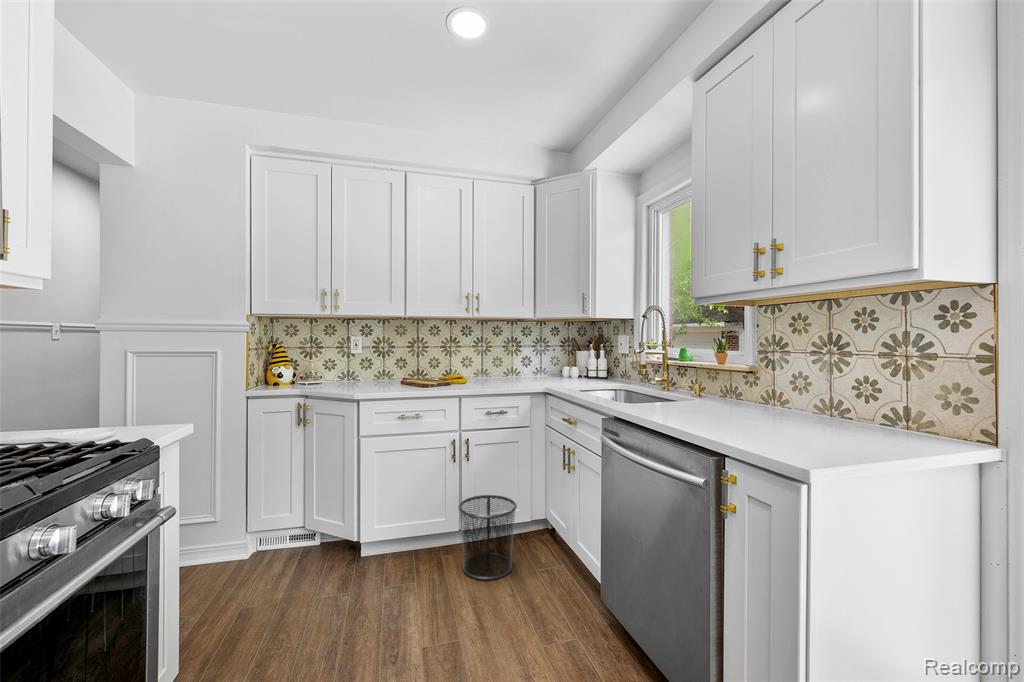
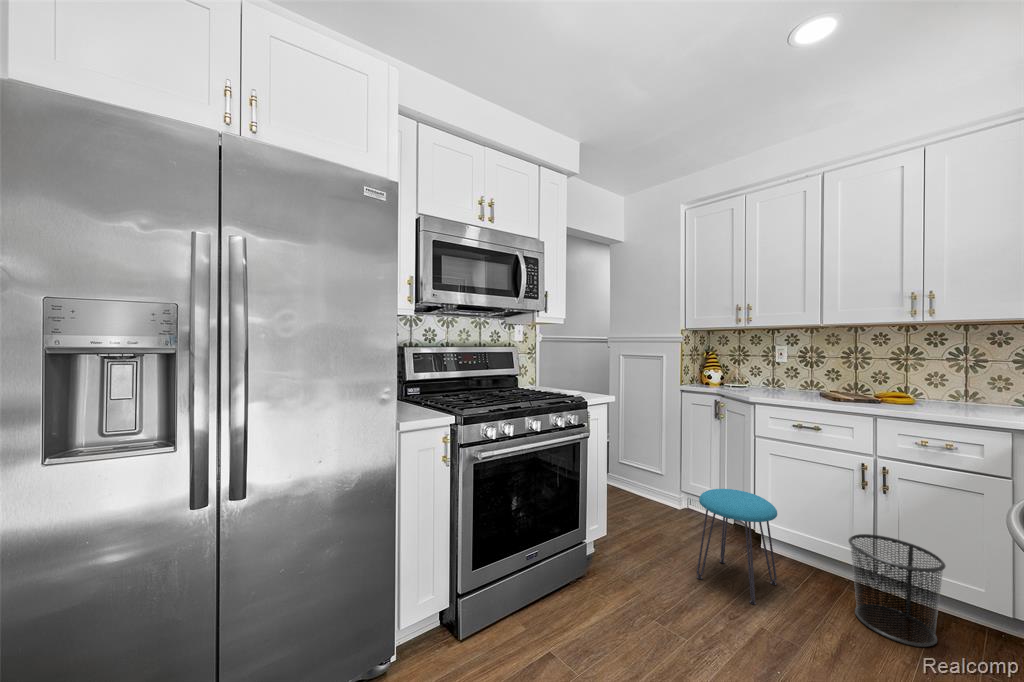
stool: none [329,500,412,631] -> present [697,489,777,605]

